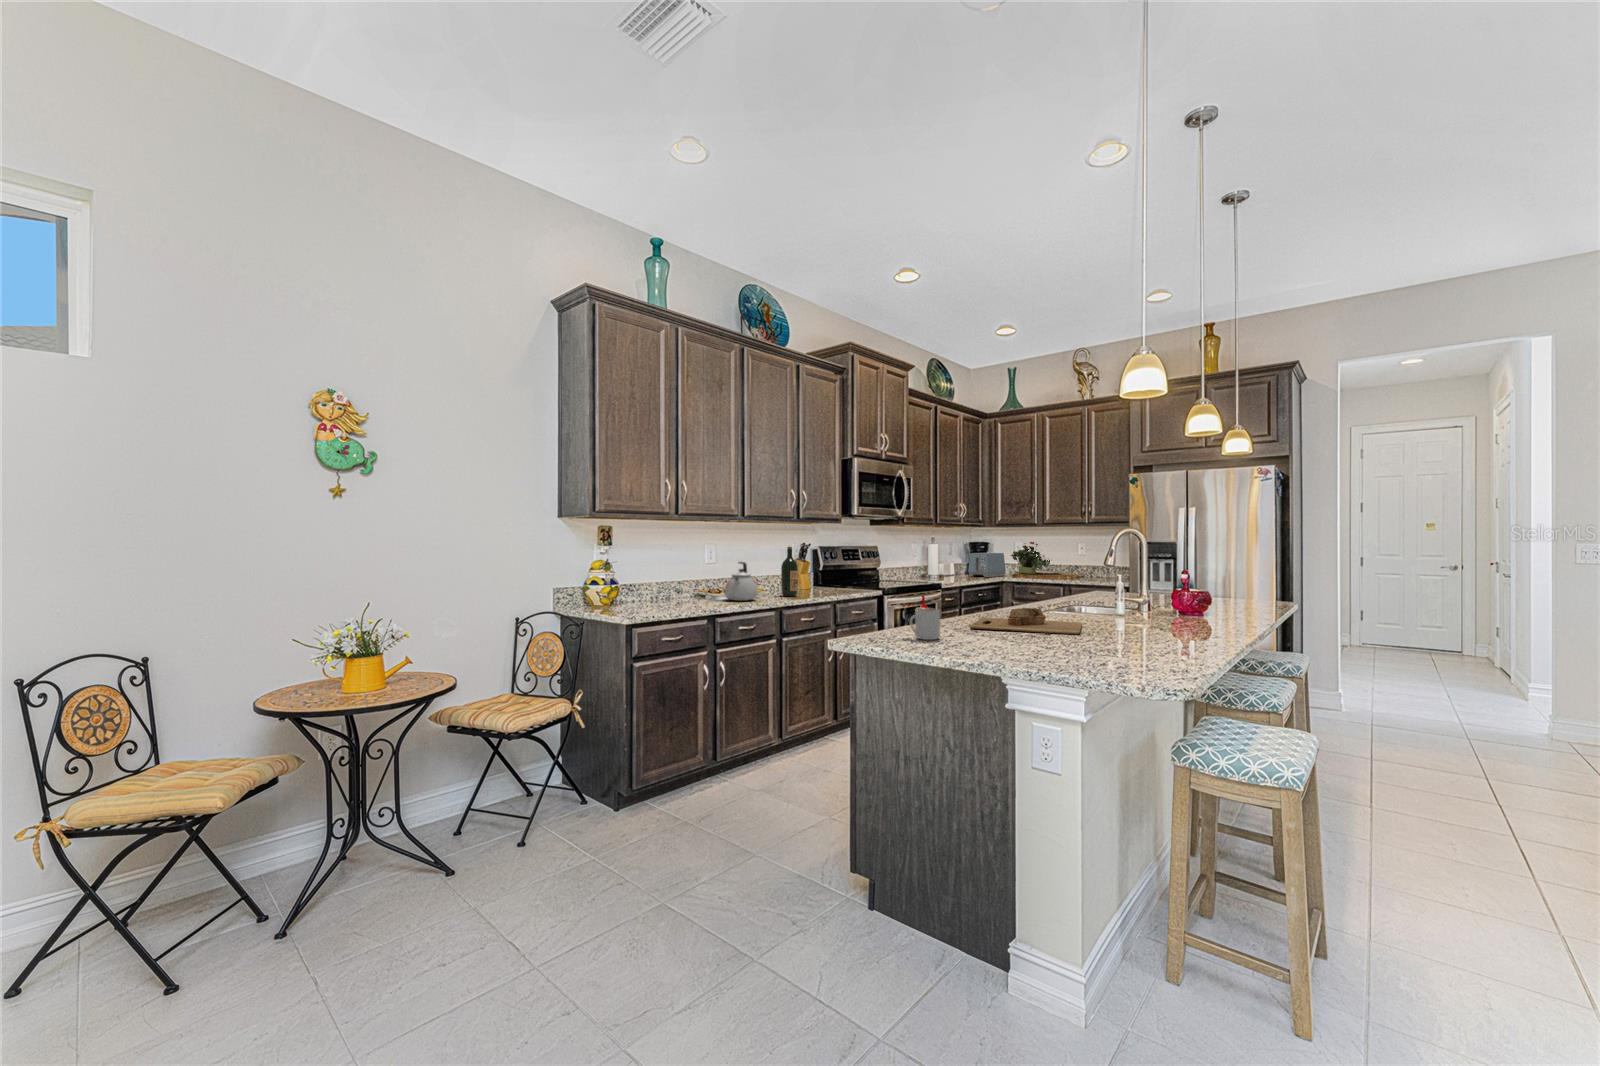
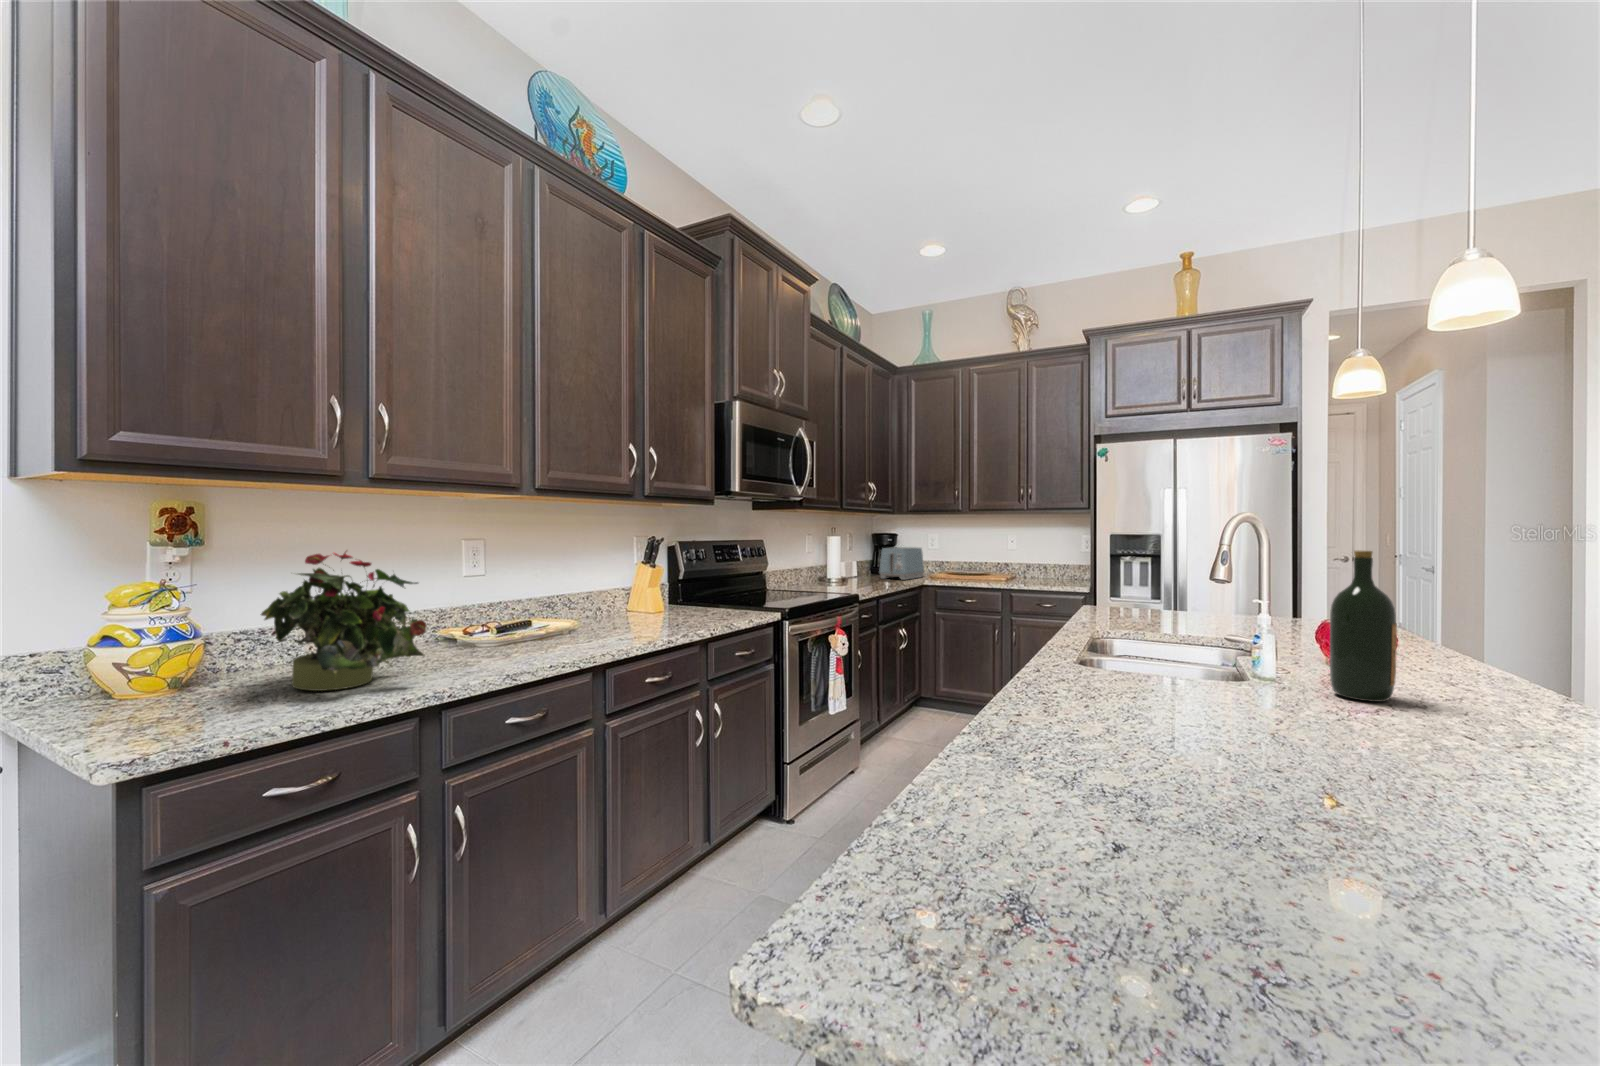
potted plant: present [1011,542,1050,574] -> present [261,552,427,691]
wine bottle: present [781,547,798,597] -> present [1330,550,1397,702]
kettle: present [725,562,758,601] -> none [485,576,556,655]
mug: present [910,608,940,640] -> none [1070,799,1181,964]
cutting board: present [970,608,1082,634] -> none [1083,714,1495,828]

